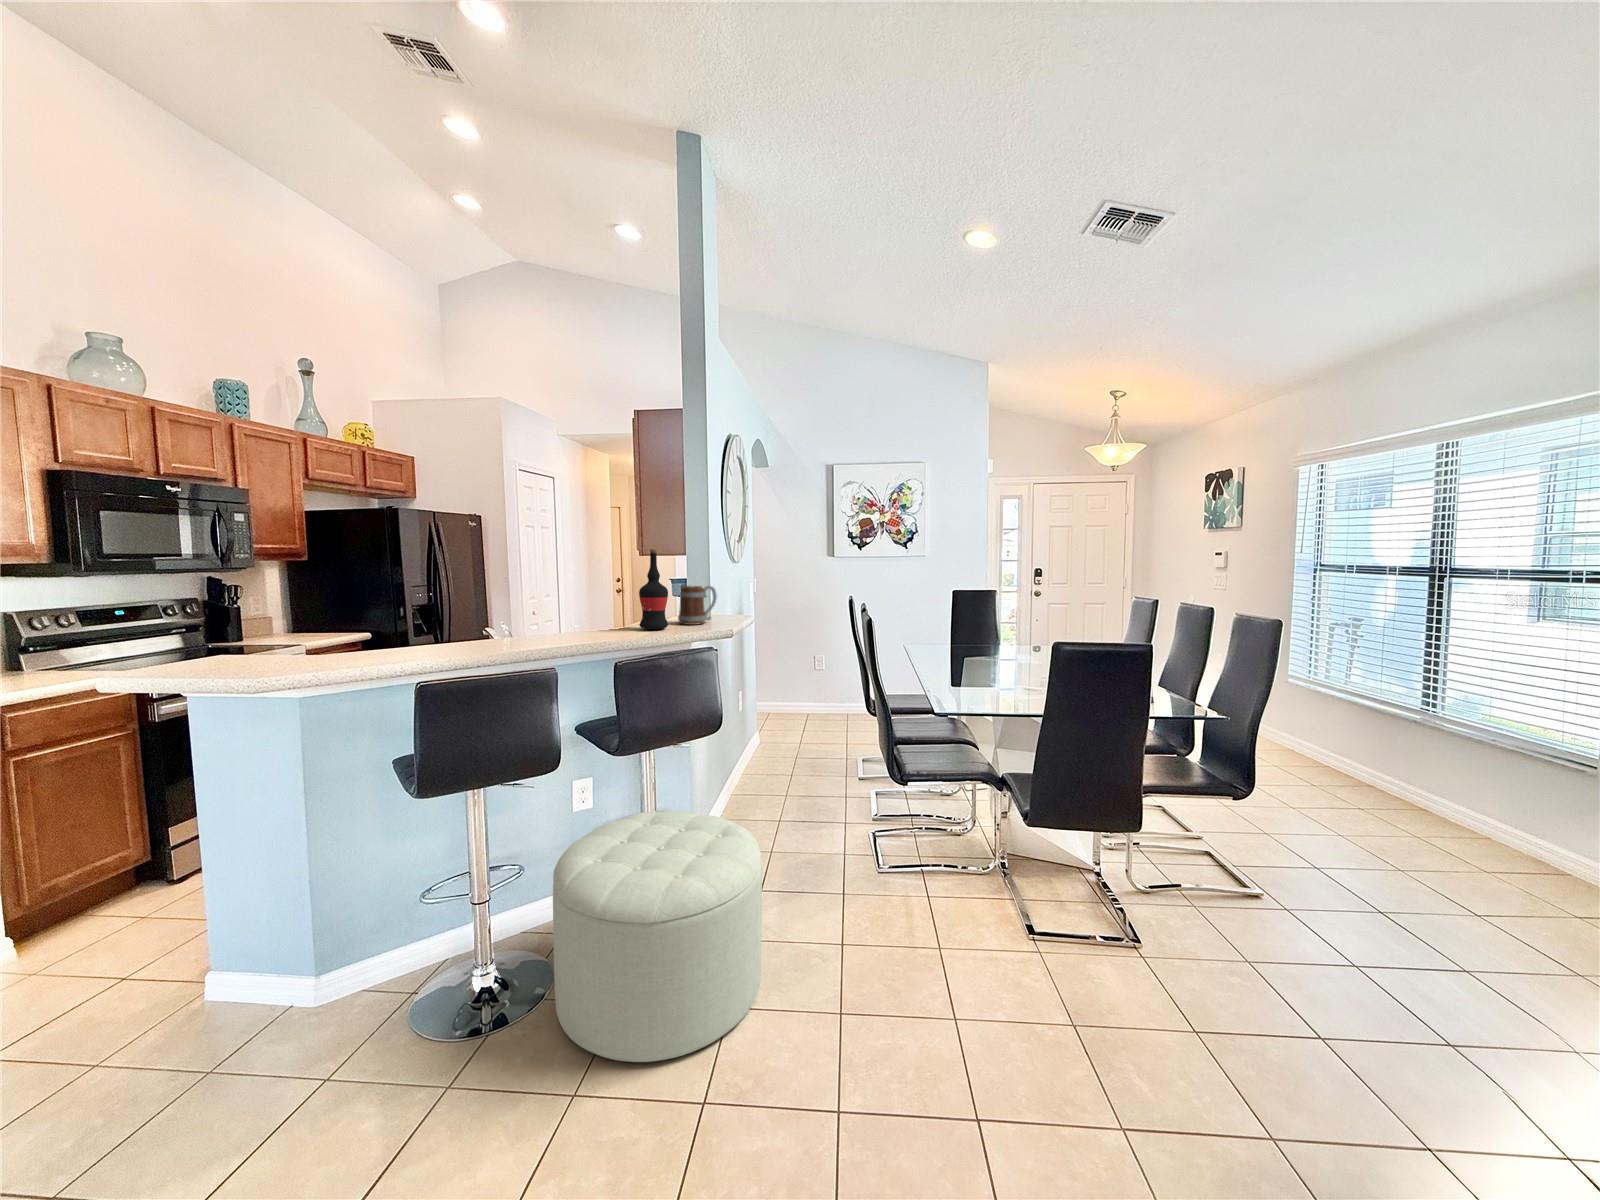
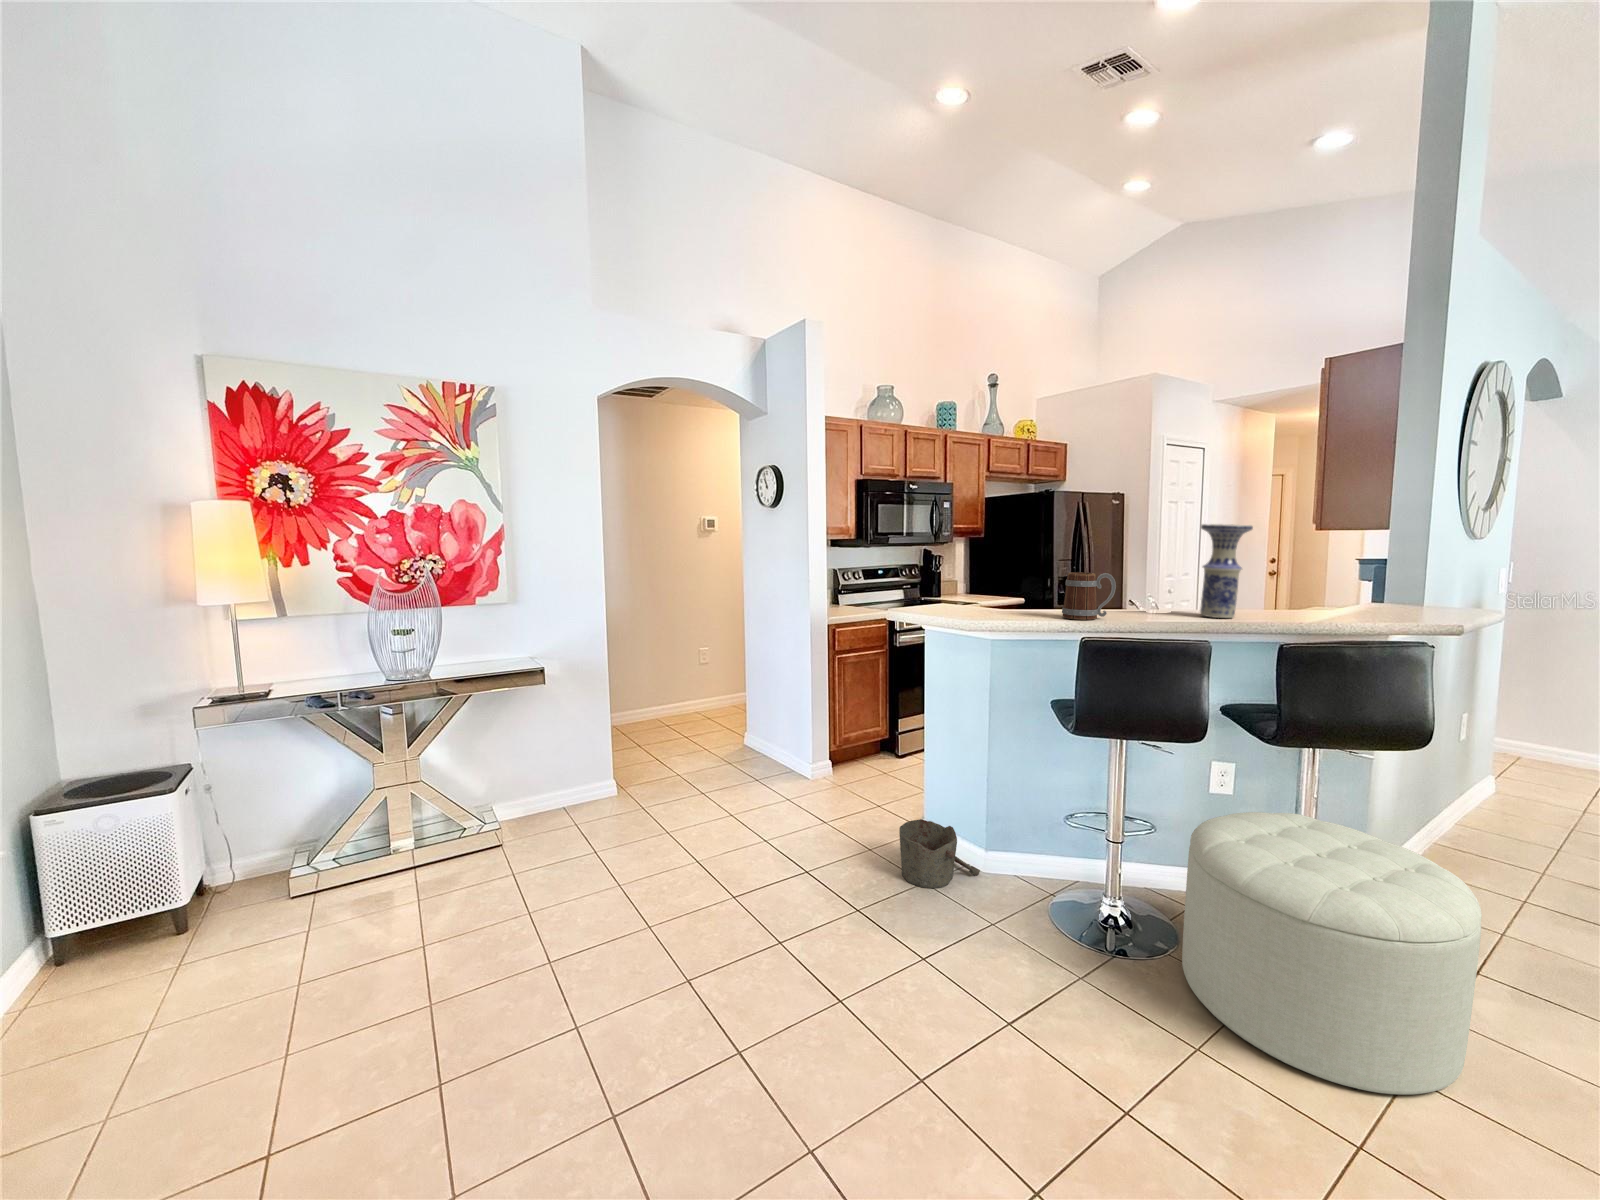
wine bottle: present [639,549,668,629] -> none [1311,522,1357,615]
vase: none [542,550,587,642] -> present [1200,524,1253,618]
mug: present [678,586,717,625] -> present [1062,572,1116,620]
bucket: none [143,971,304,1093] -> present [899,819,980,888]

